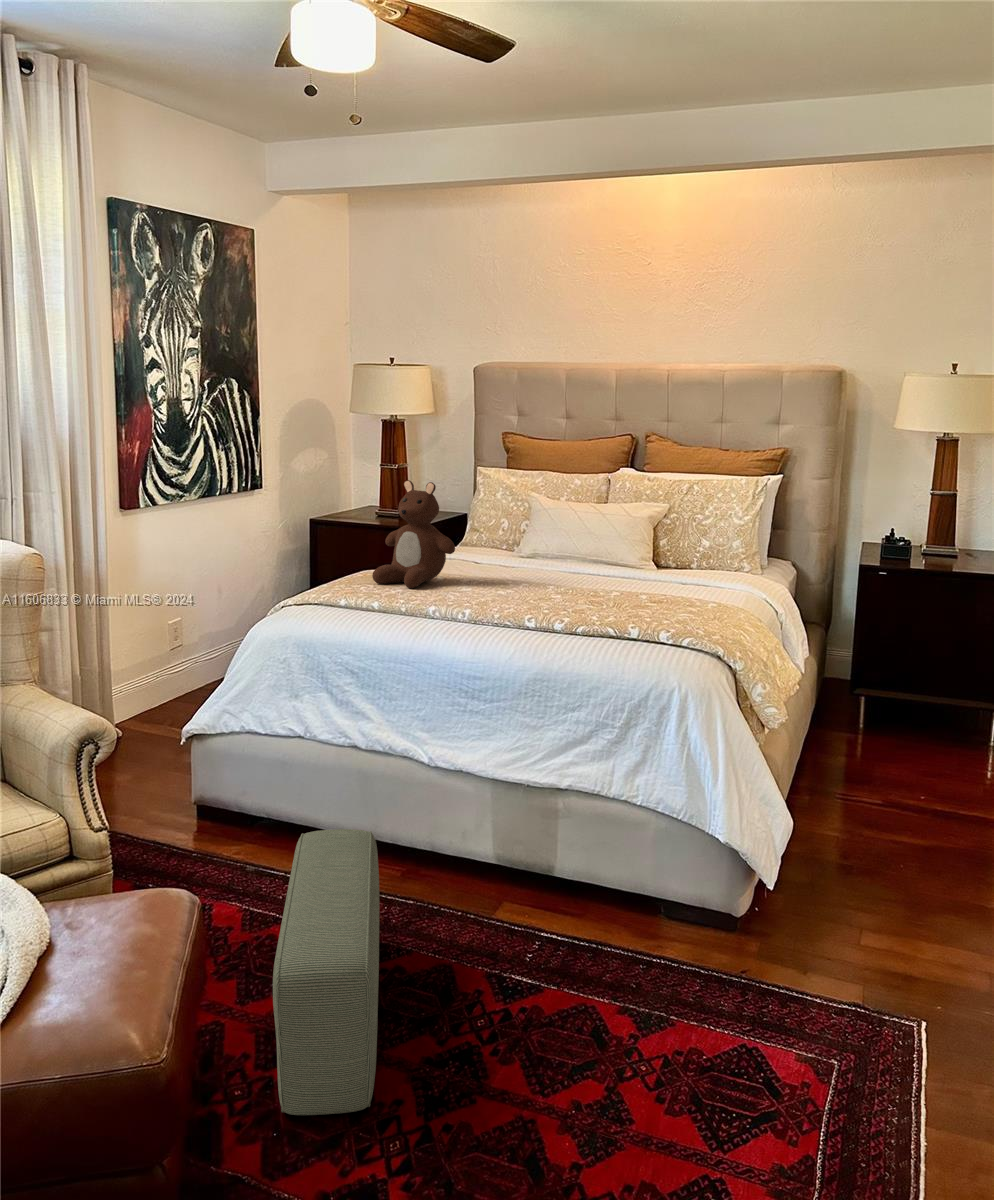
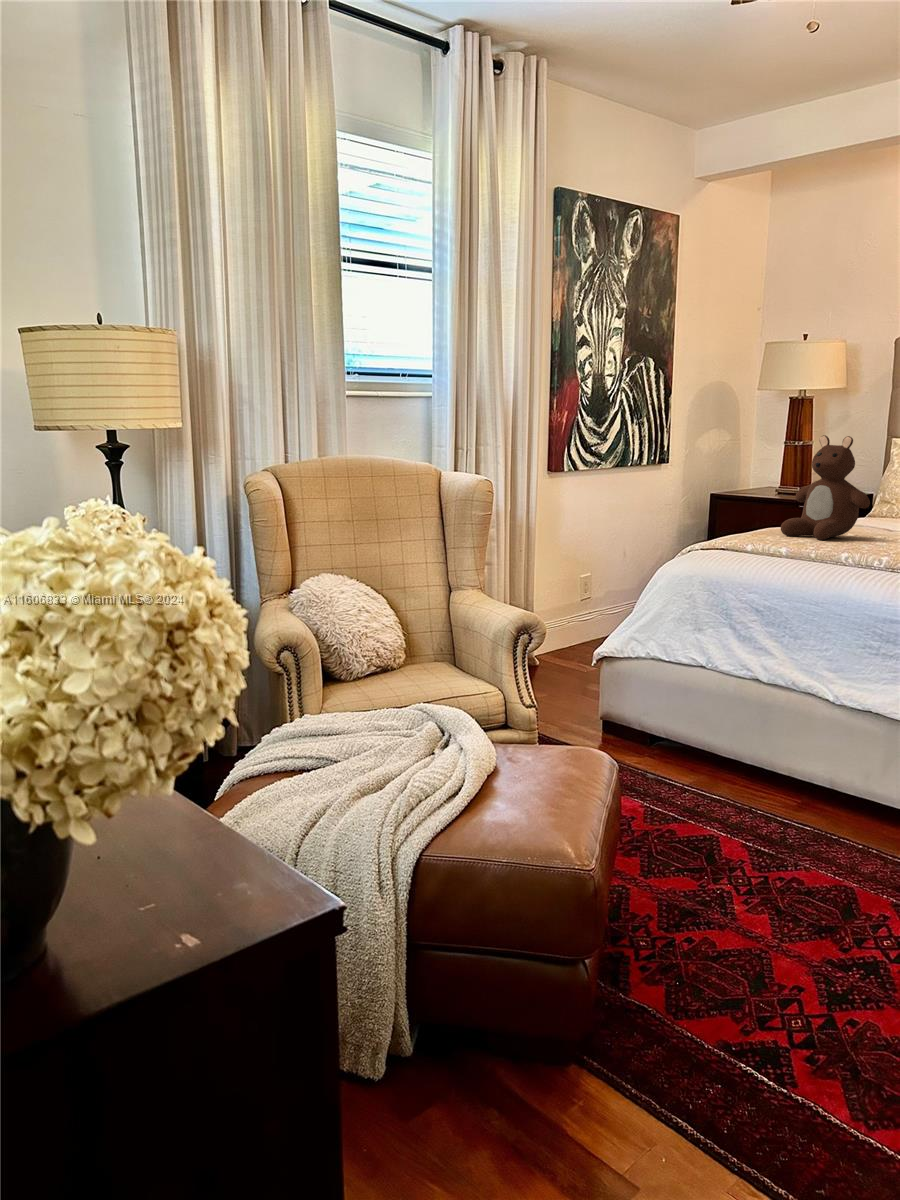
pouf: present [273,829,379,1115] -> none [676,737,777,977]

